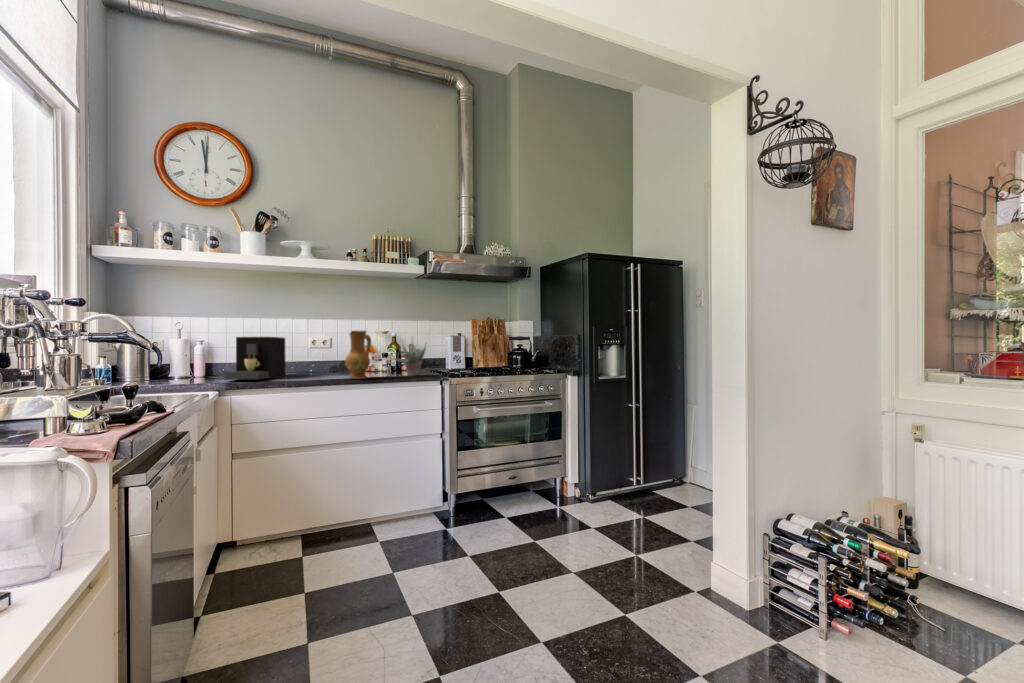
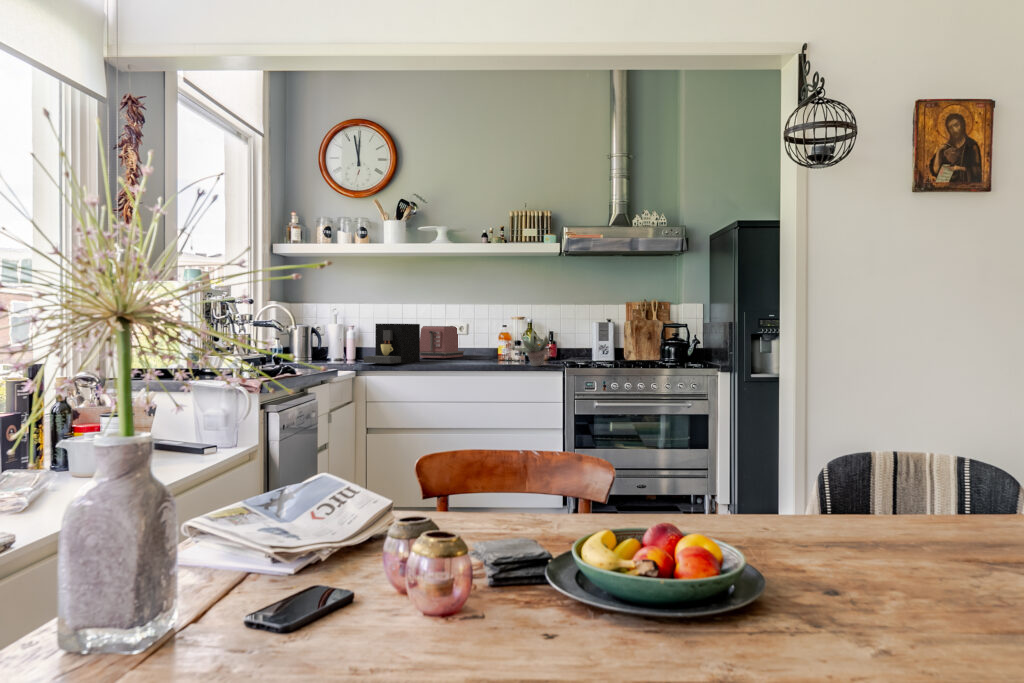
ceramic jug: present [345,331,371,379] -> none [466,318,492,367]
toaster: none [280,340,325,372] -> present [420,326,464,358]

